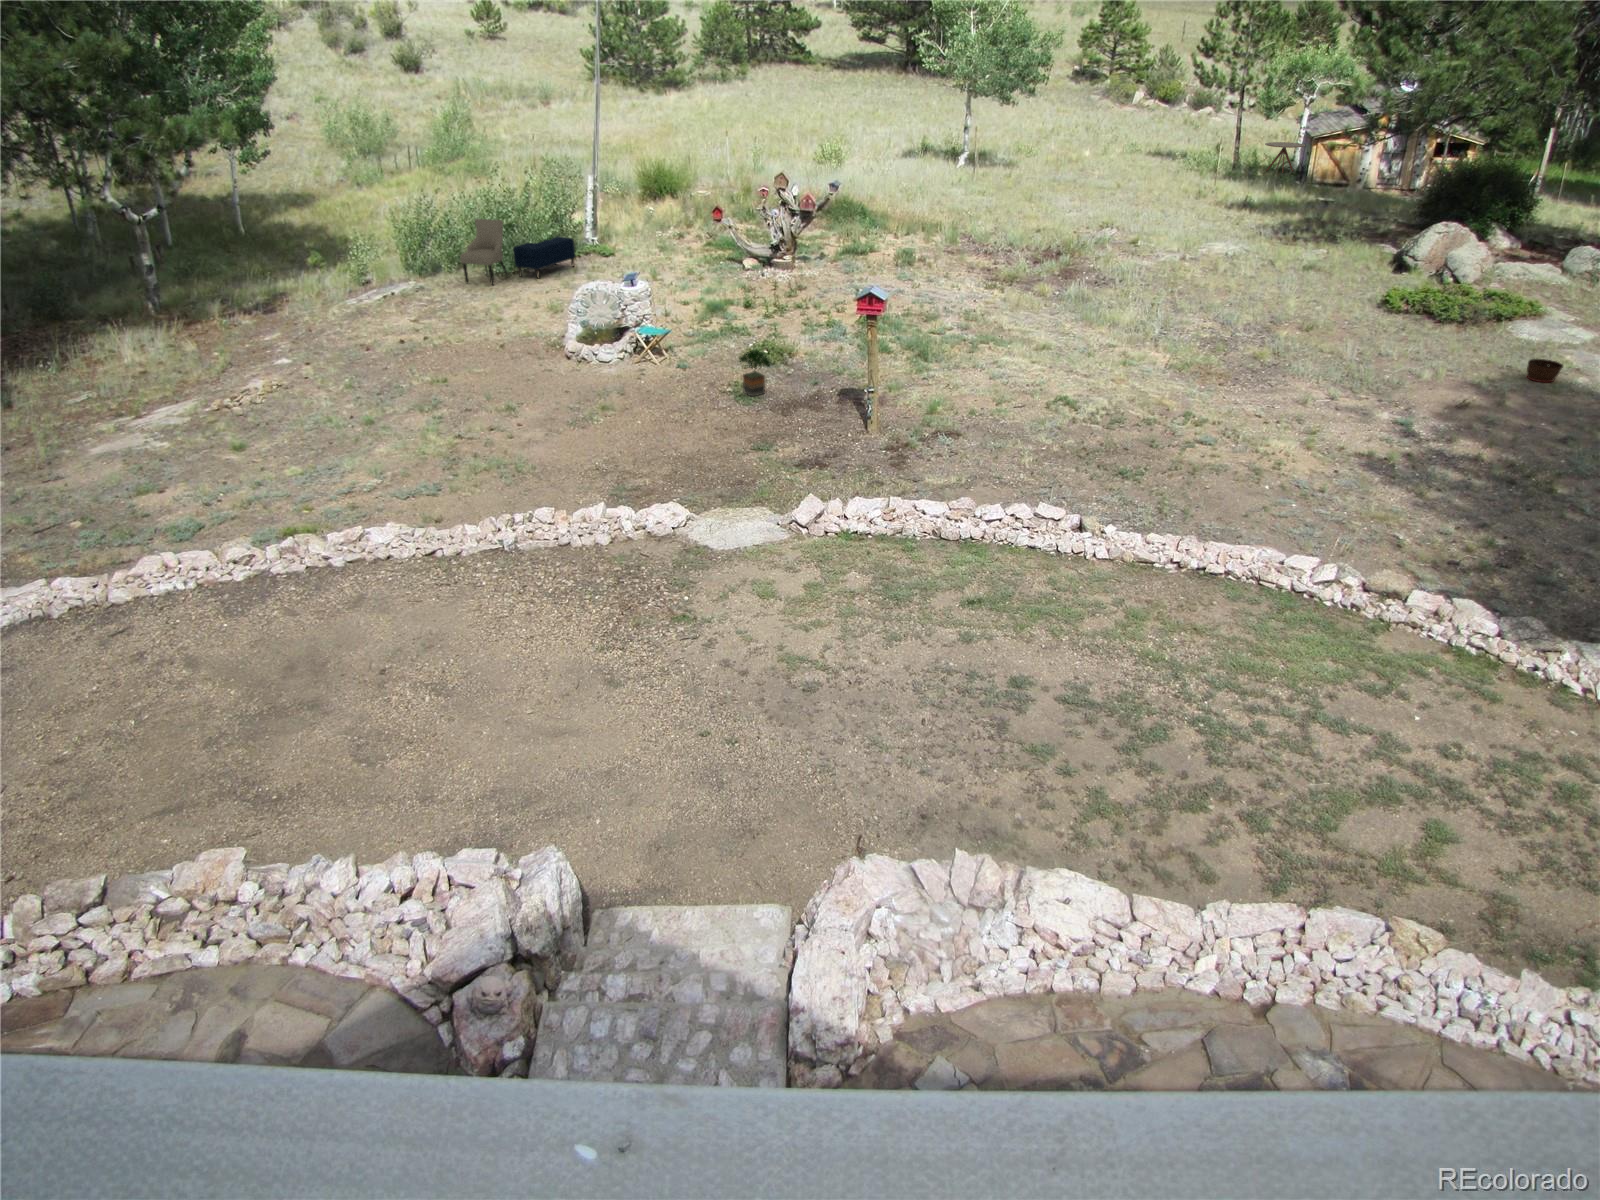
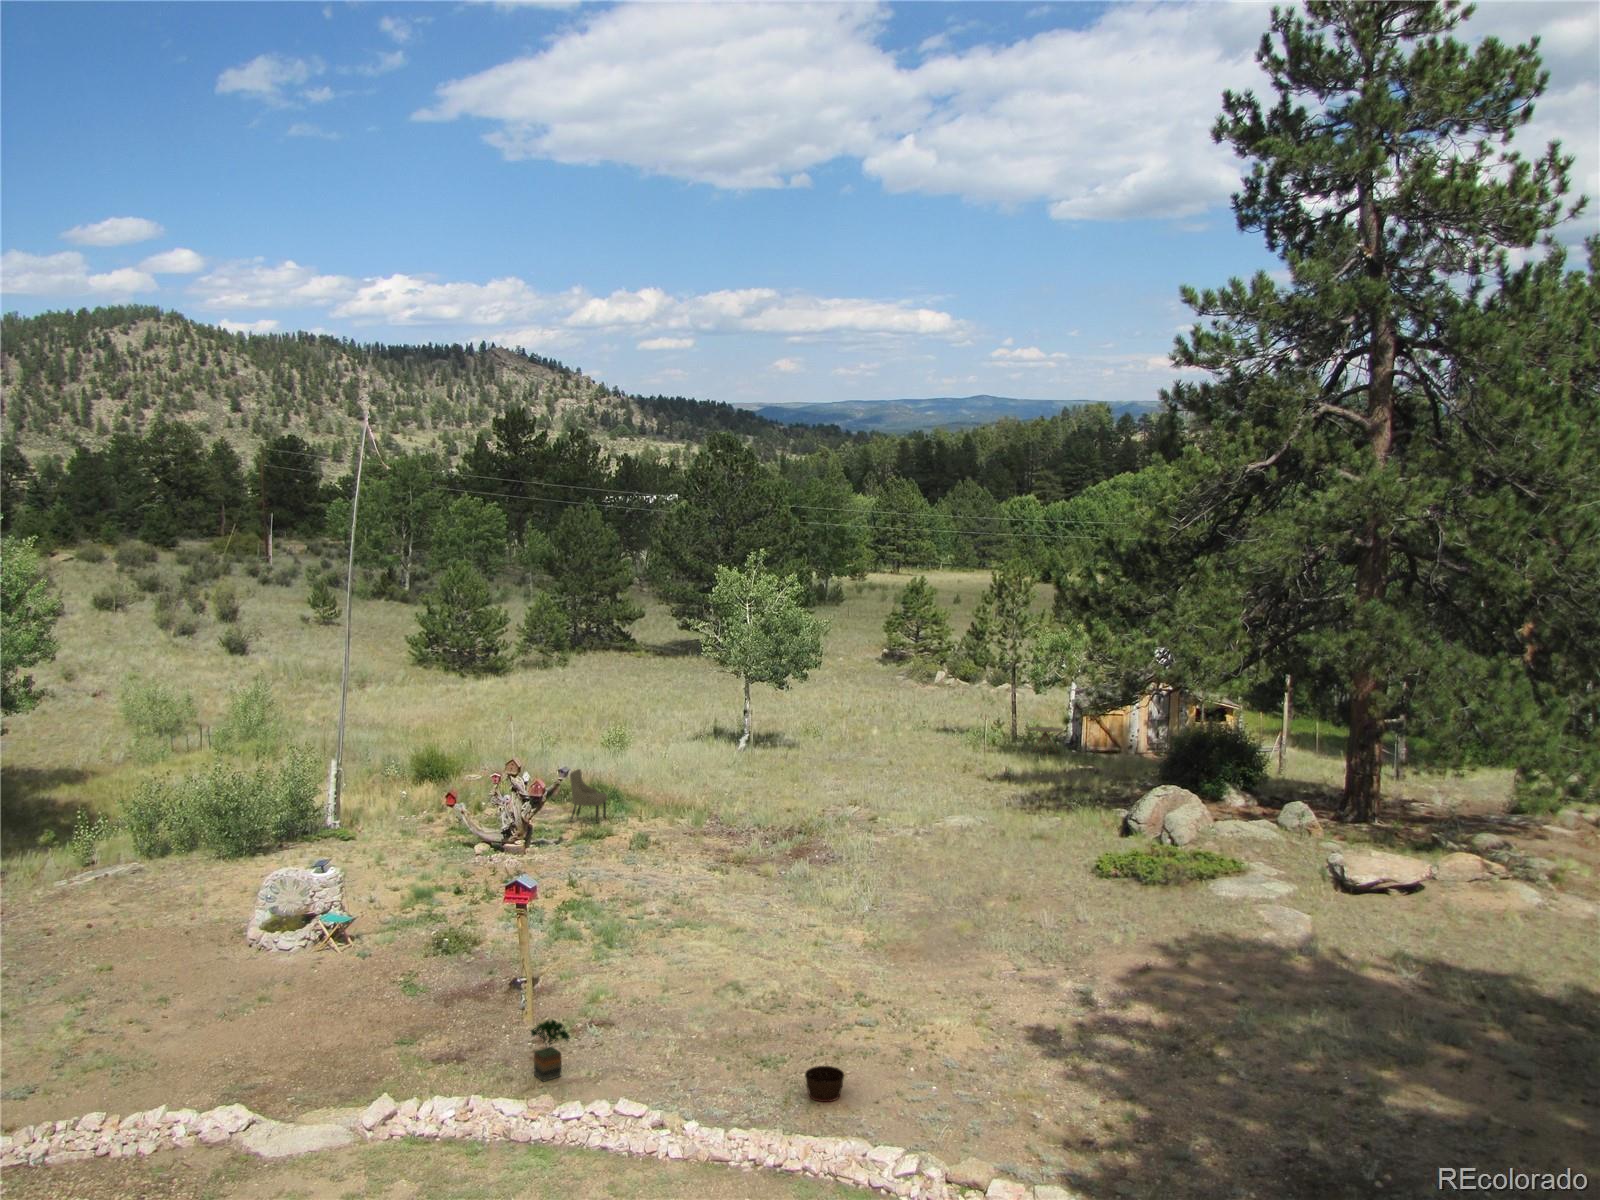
chair: present [460,219,509,285] -> present [570,769,607,822]
bench: present [513,236,576,278] -> none [236,818,307,861]
potted tree: present [739,350,771,396] -> present [531,1020,570,1081]
basket: present [1527,359,1563,383] -> present [805,1066,844,1102]

